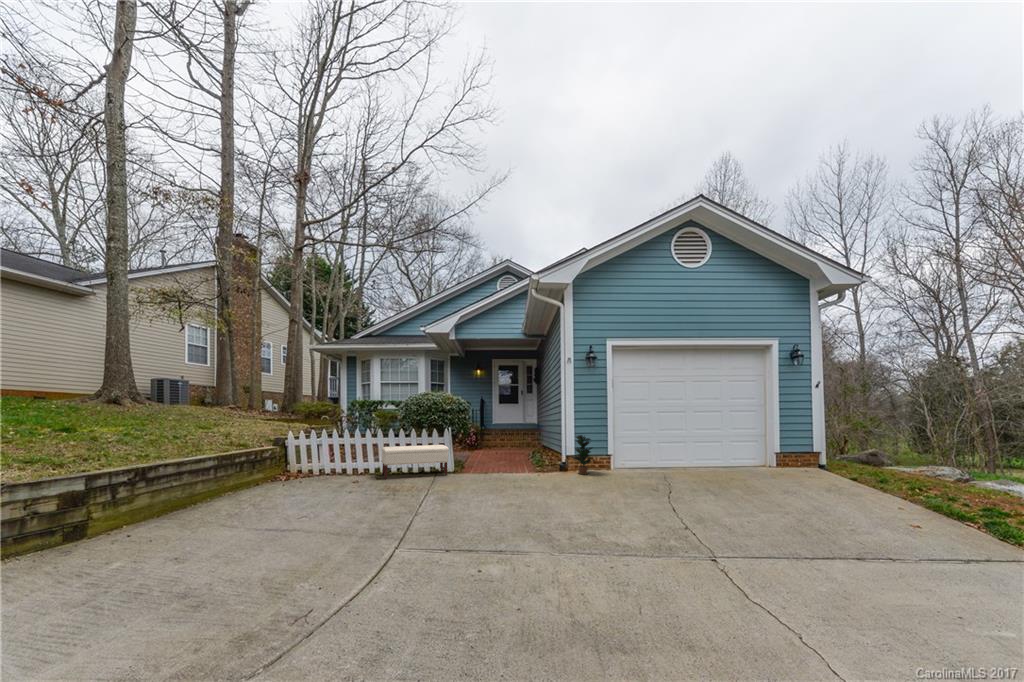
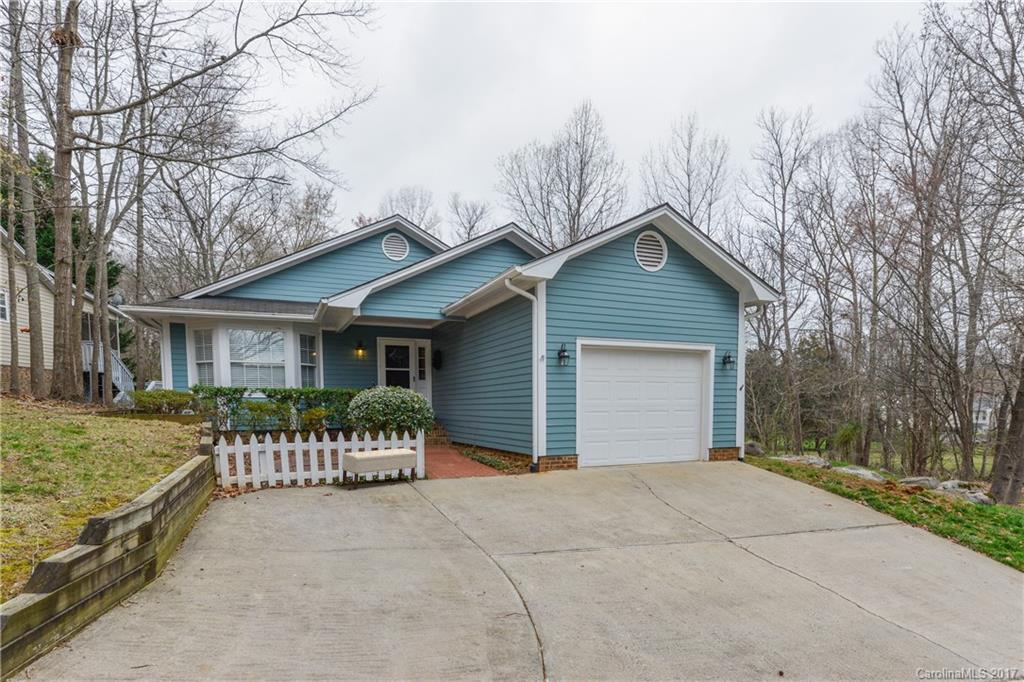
potted plant: present [572,435,595,474] -> none [544,436,567,475]

